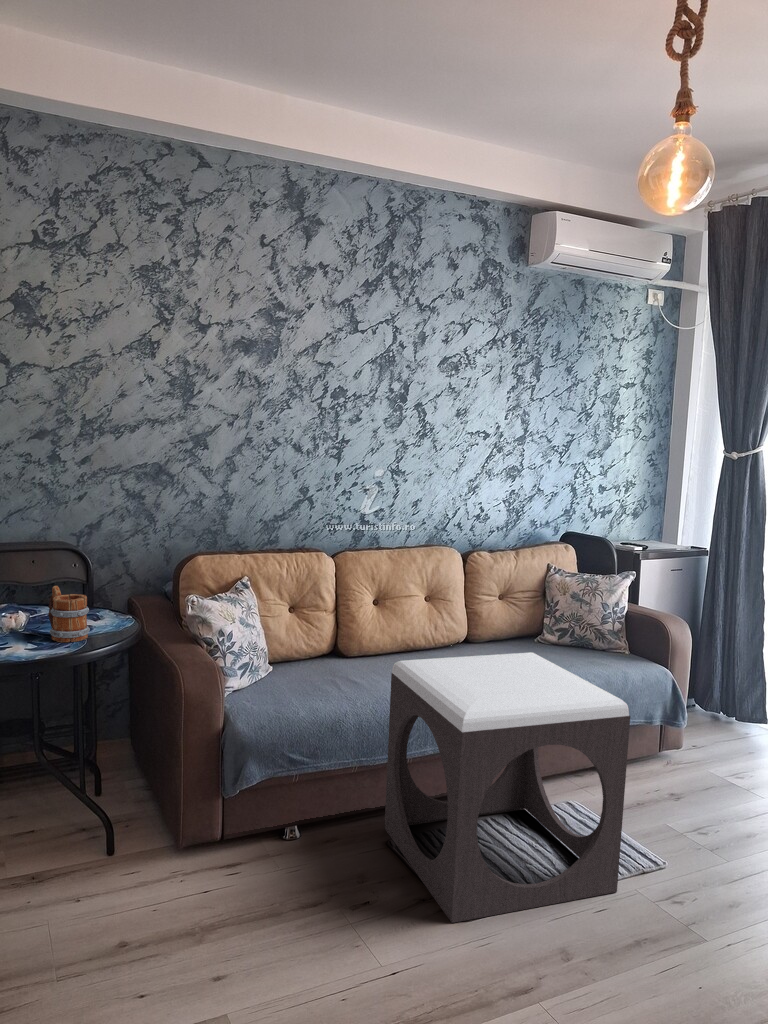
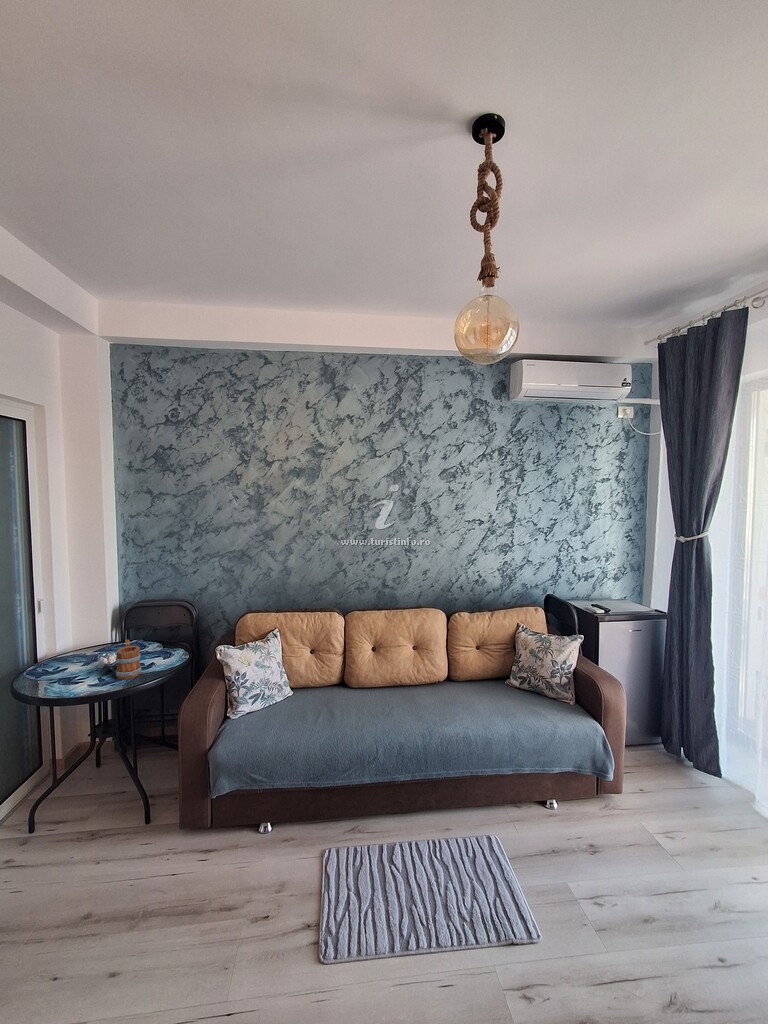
footstool: present [384,652,630,923] -> none [313,712,478,961]

